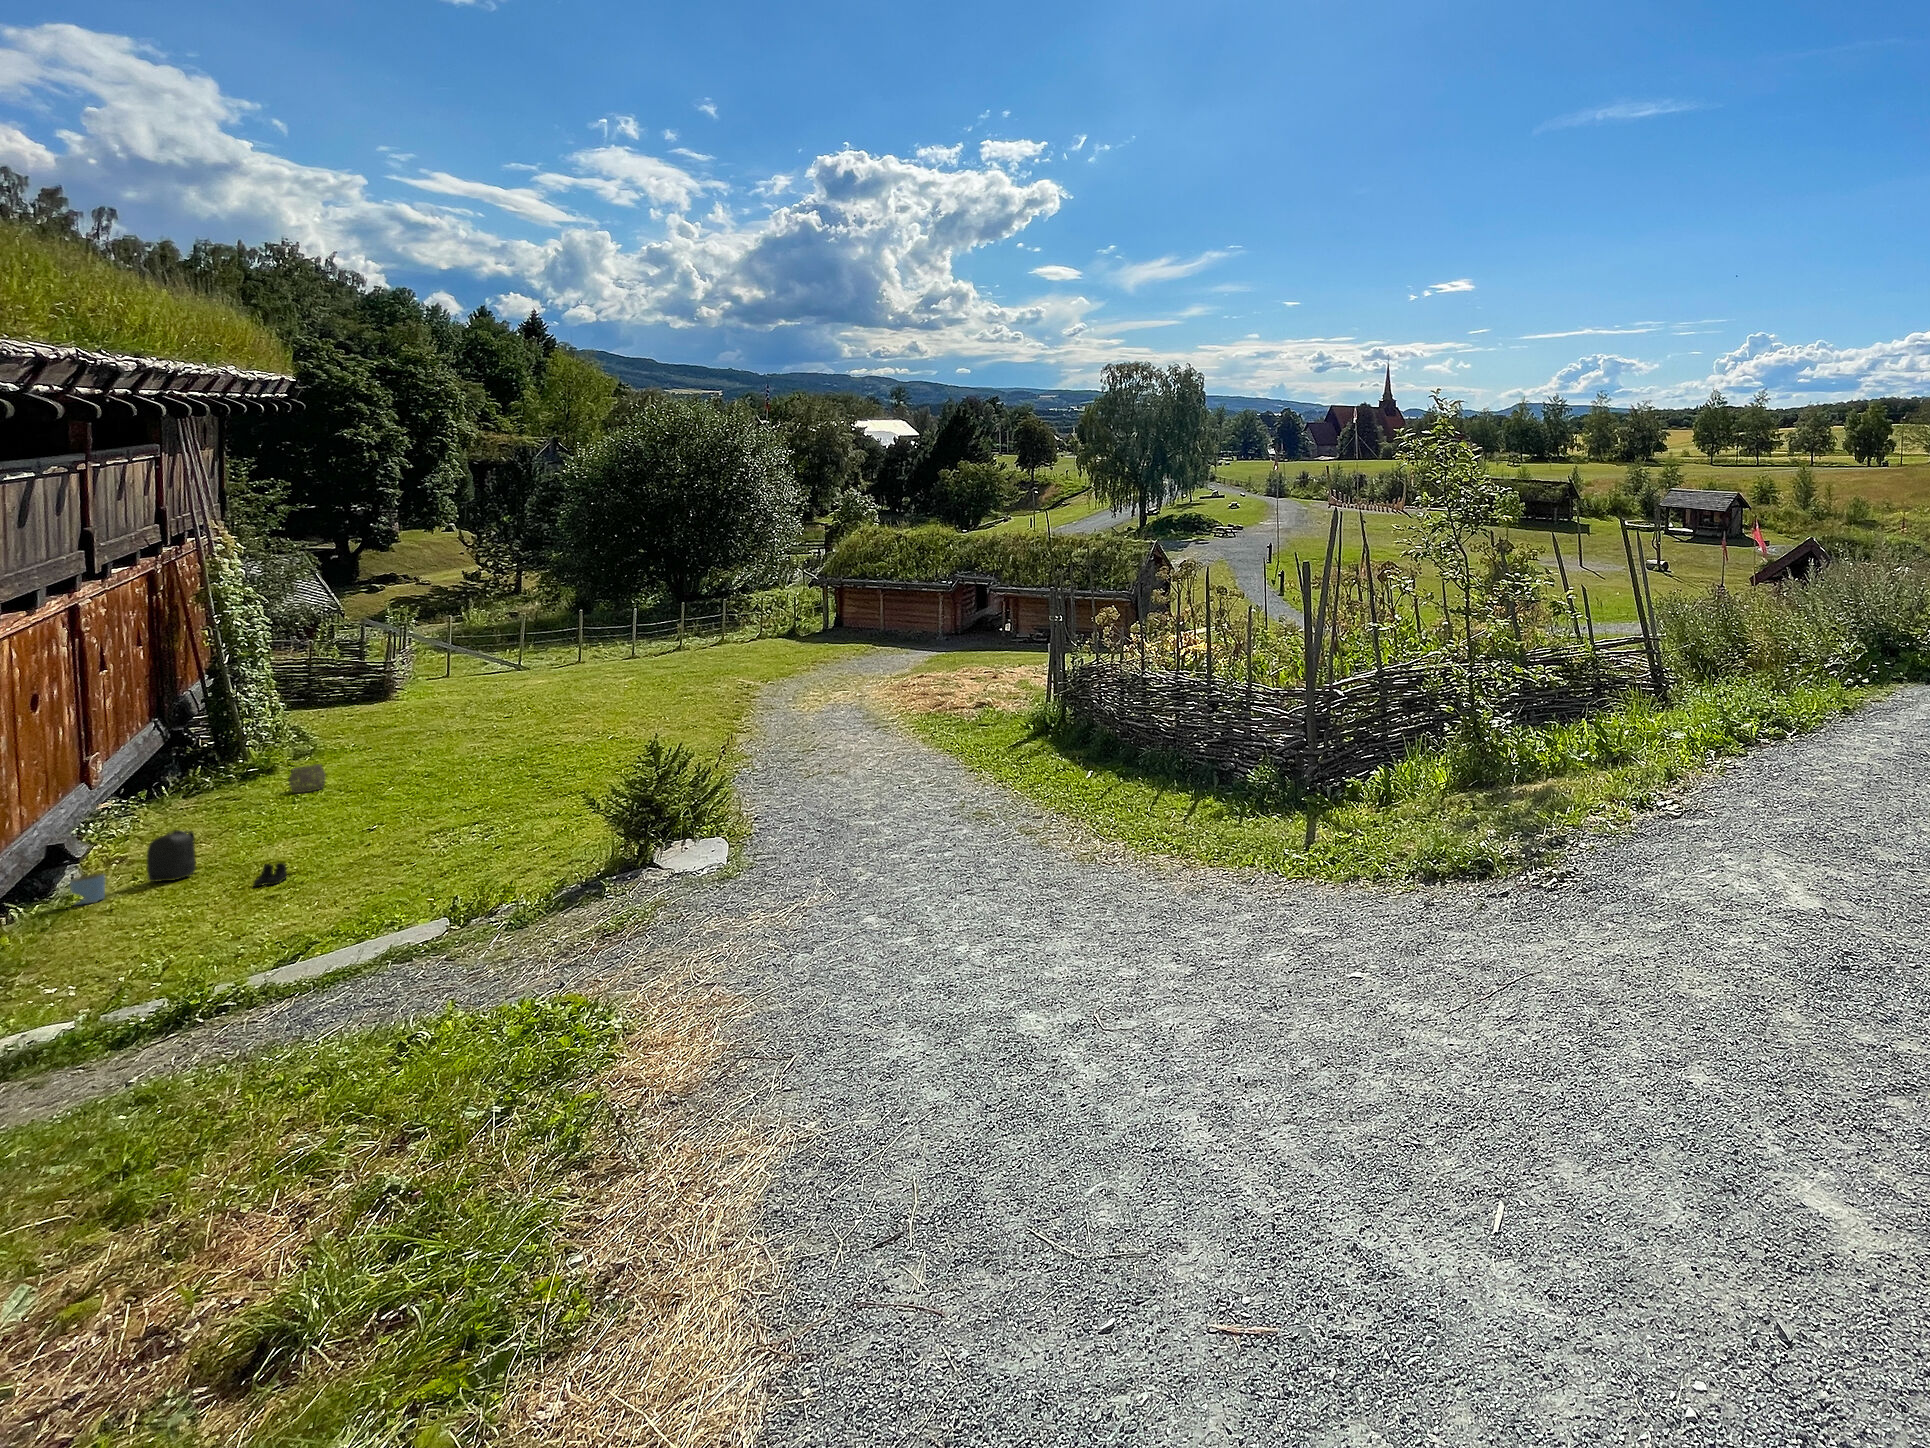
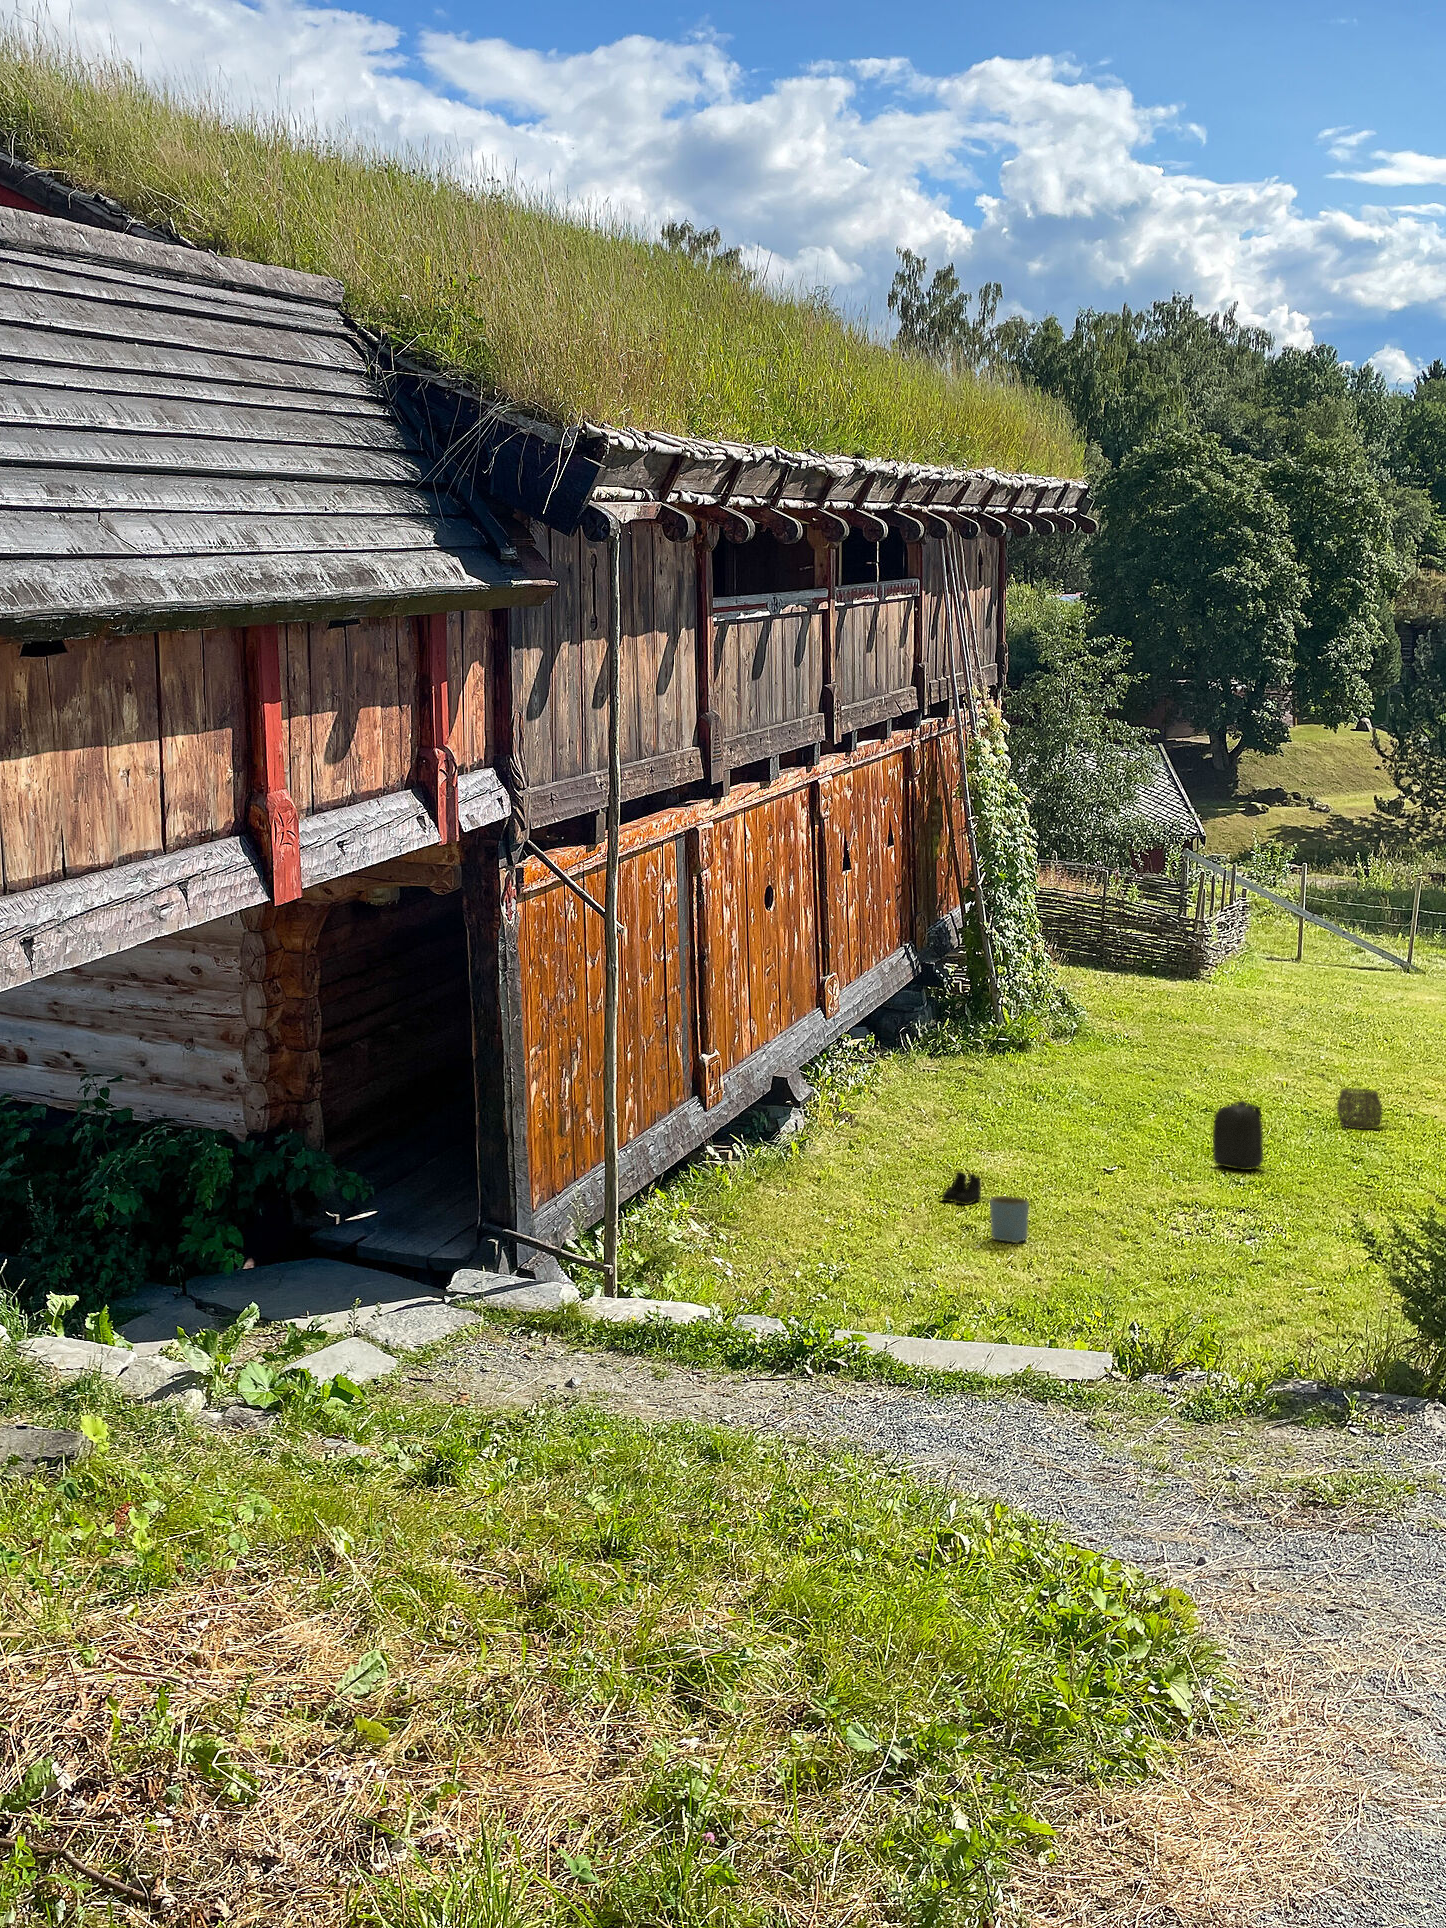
woven basket: present [289,764,326,793] -> present [1337,1088,1382,1129]
backpack: present [147,830,196,882] -> present [1213,1101,1264,1170]
planter: present [69,873,105,905] -> present [990,1196,1029,1243]

